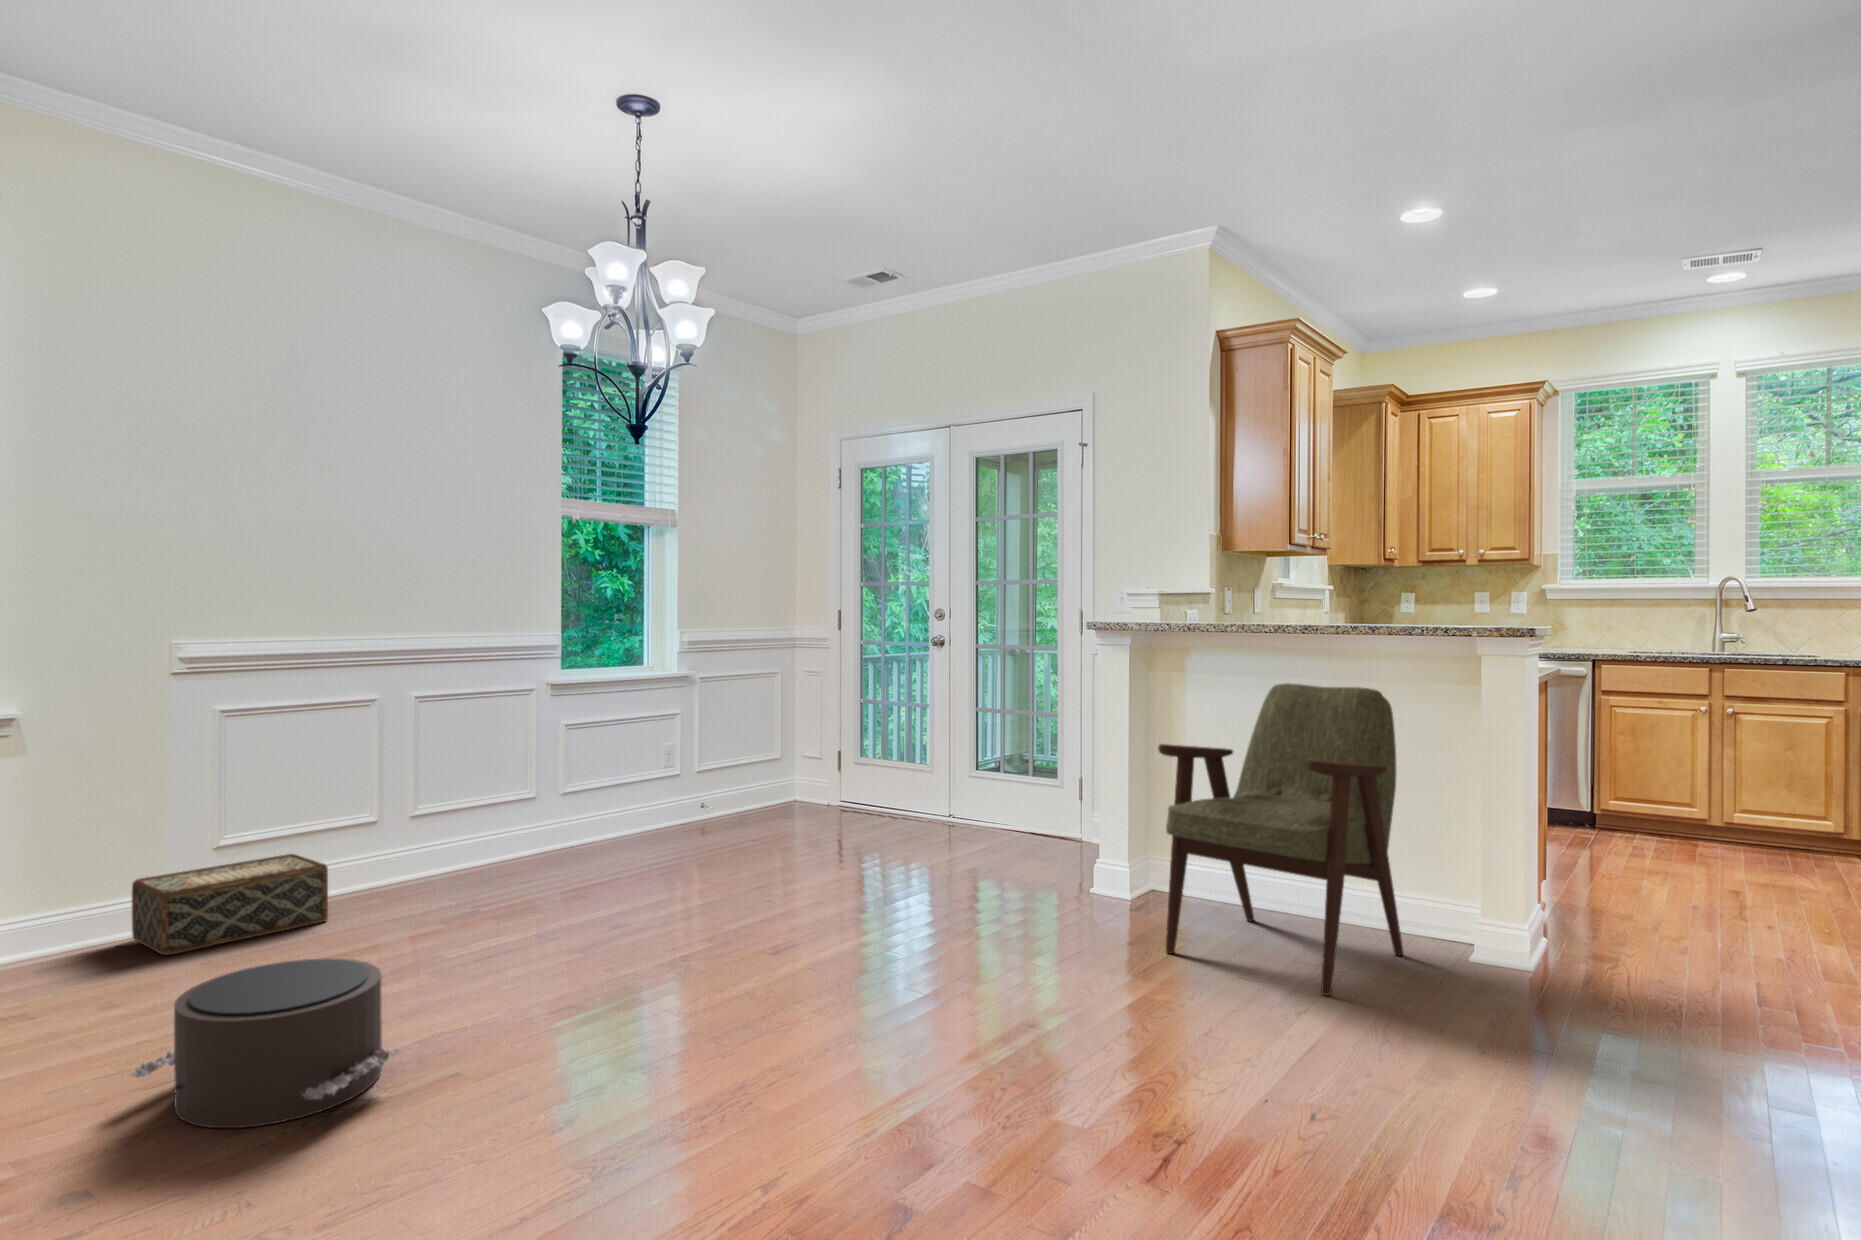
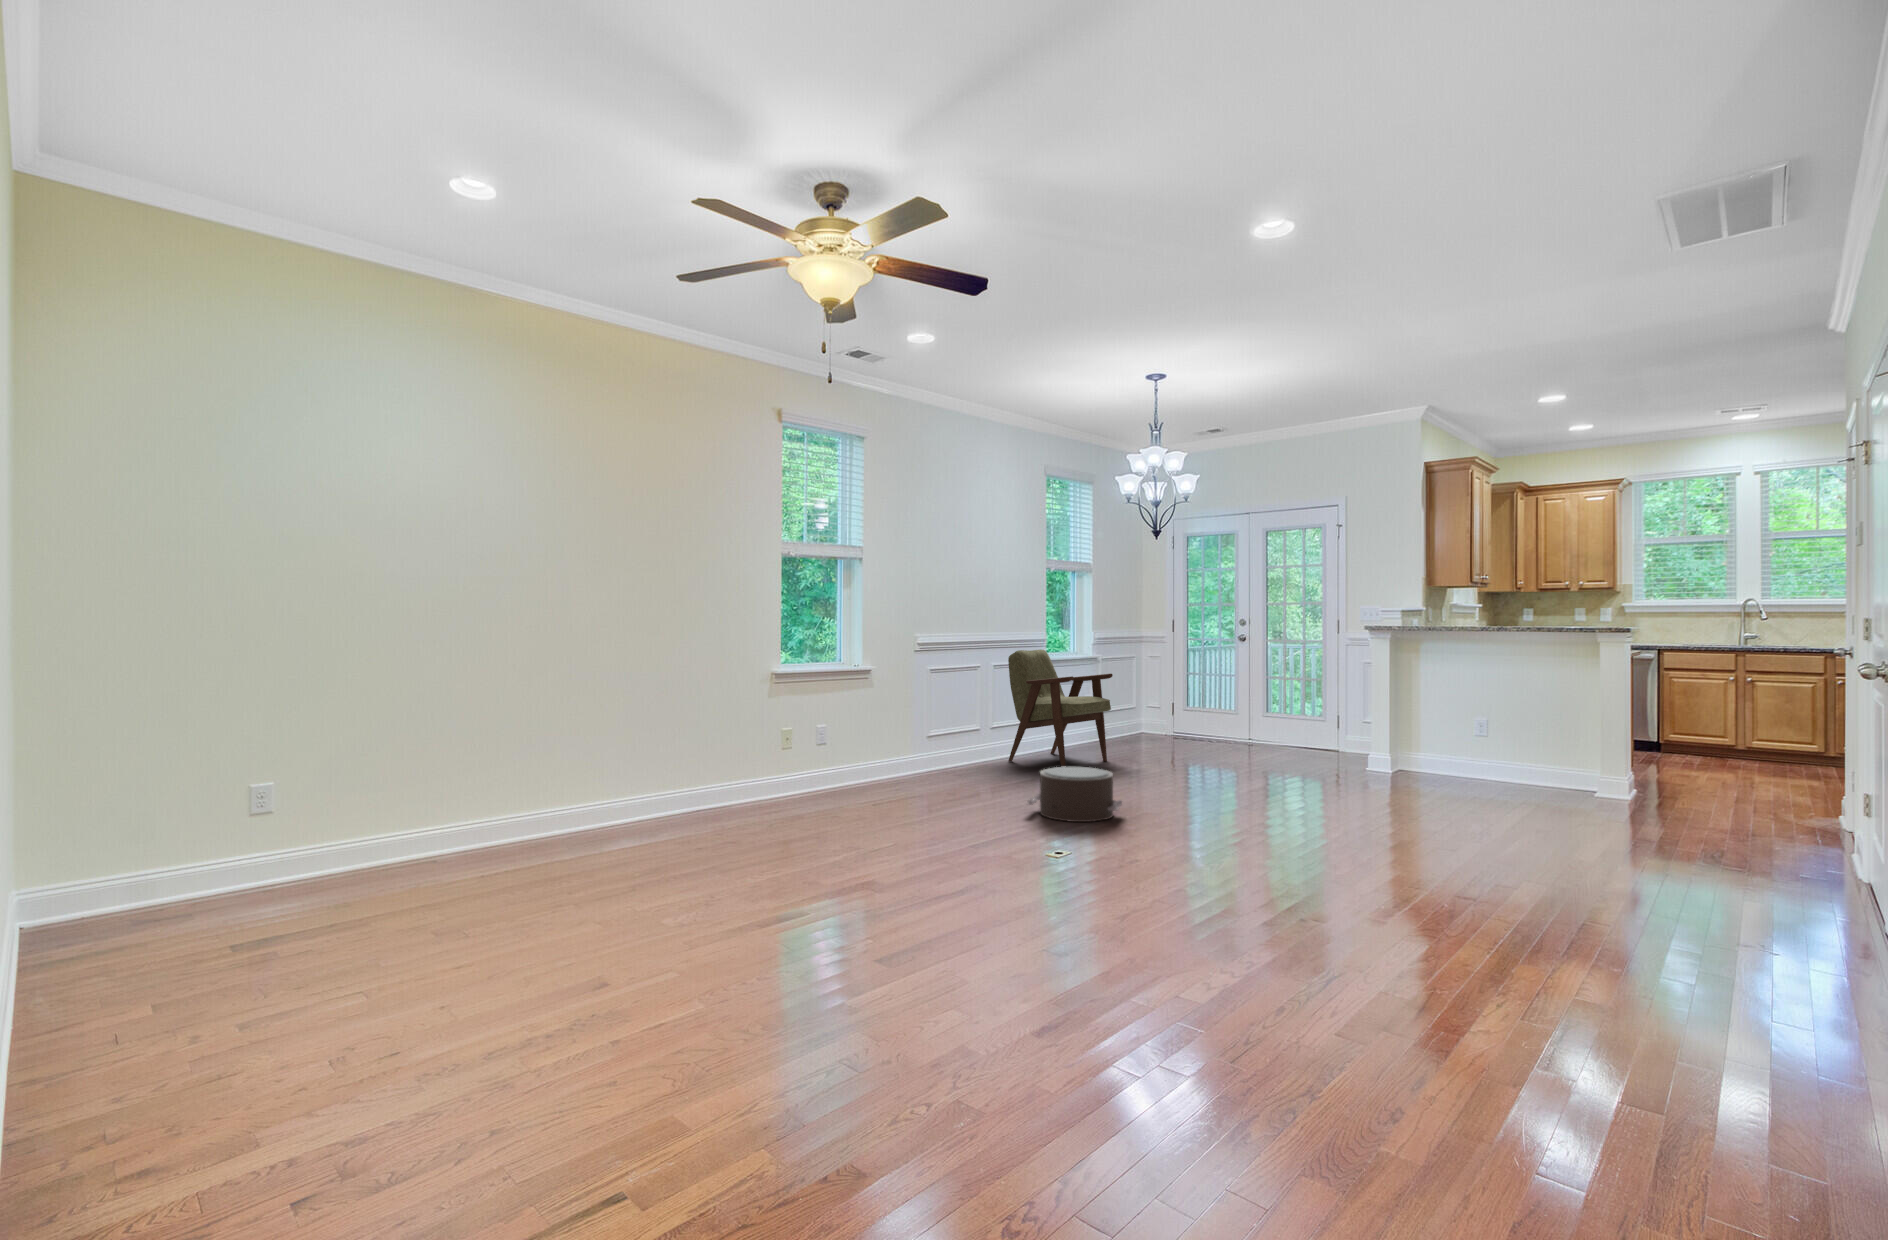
armchair: present [1158,683,1404,996] -> present [1008,650,1113,767]
woven basket: present [132,854,328,955] -> none [910,740,986,780]

